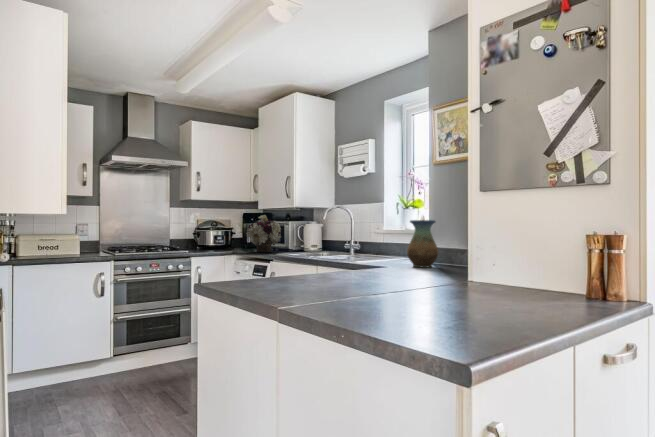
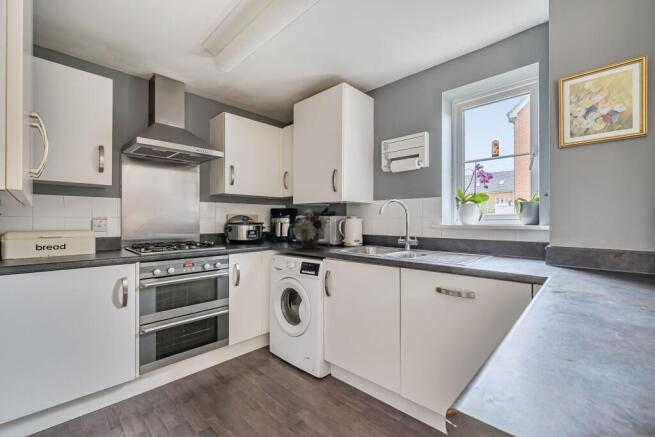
vase: present [407,220,438,268] -> none [561,213,616,277]

